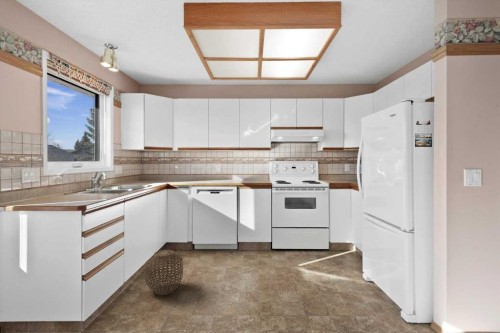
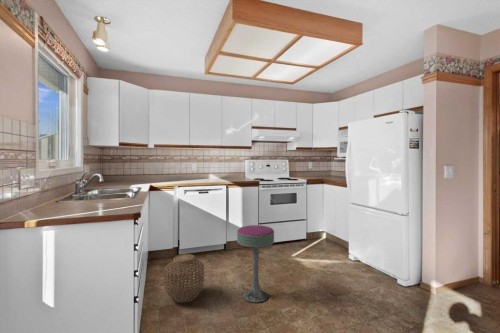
bar stool: none [206,228,244,307] -> present [237,225,274,303]

